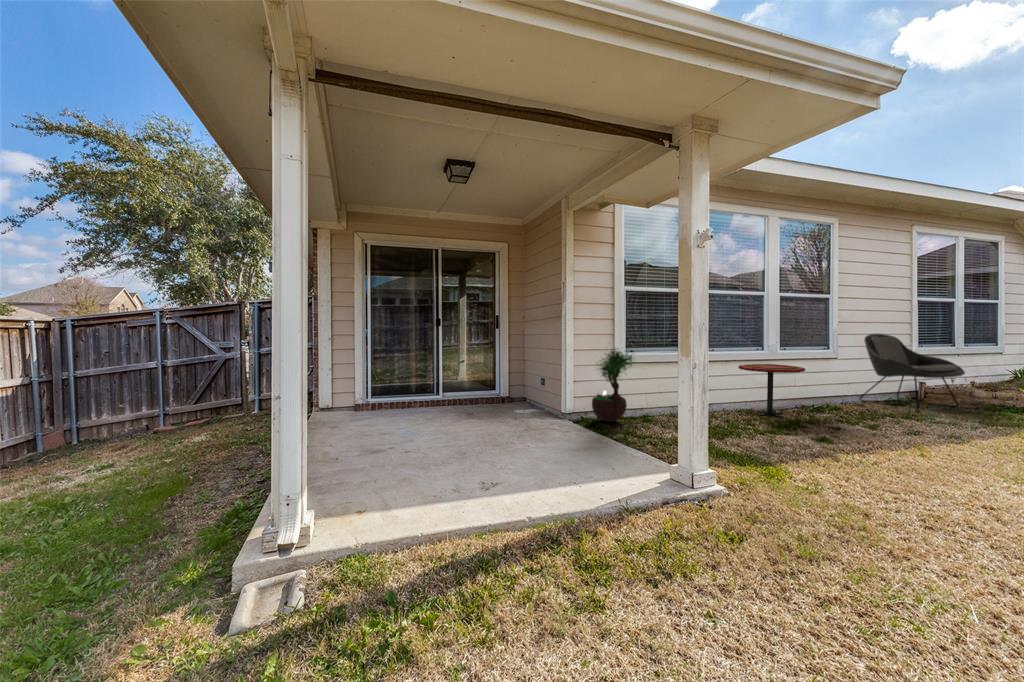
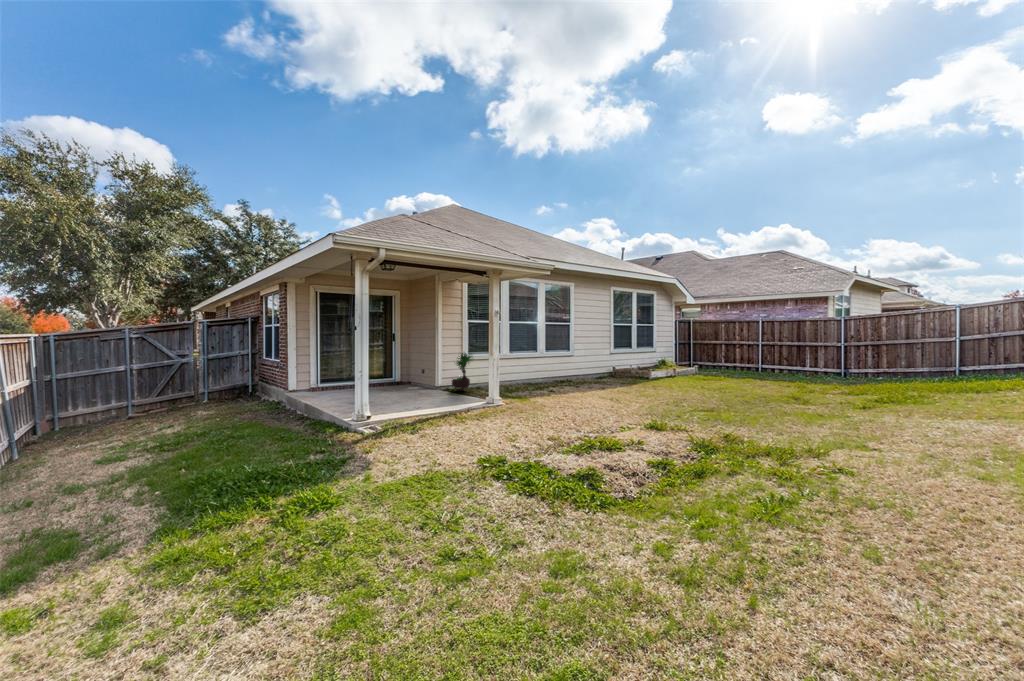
lounge chair: present [860,334,965,411] -> none [586,343,626,380]
side table: present [739,364,805,417] -> none [527,359,556,385]

